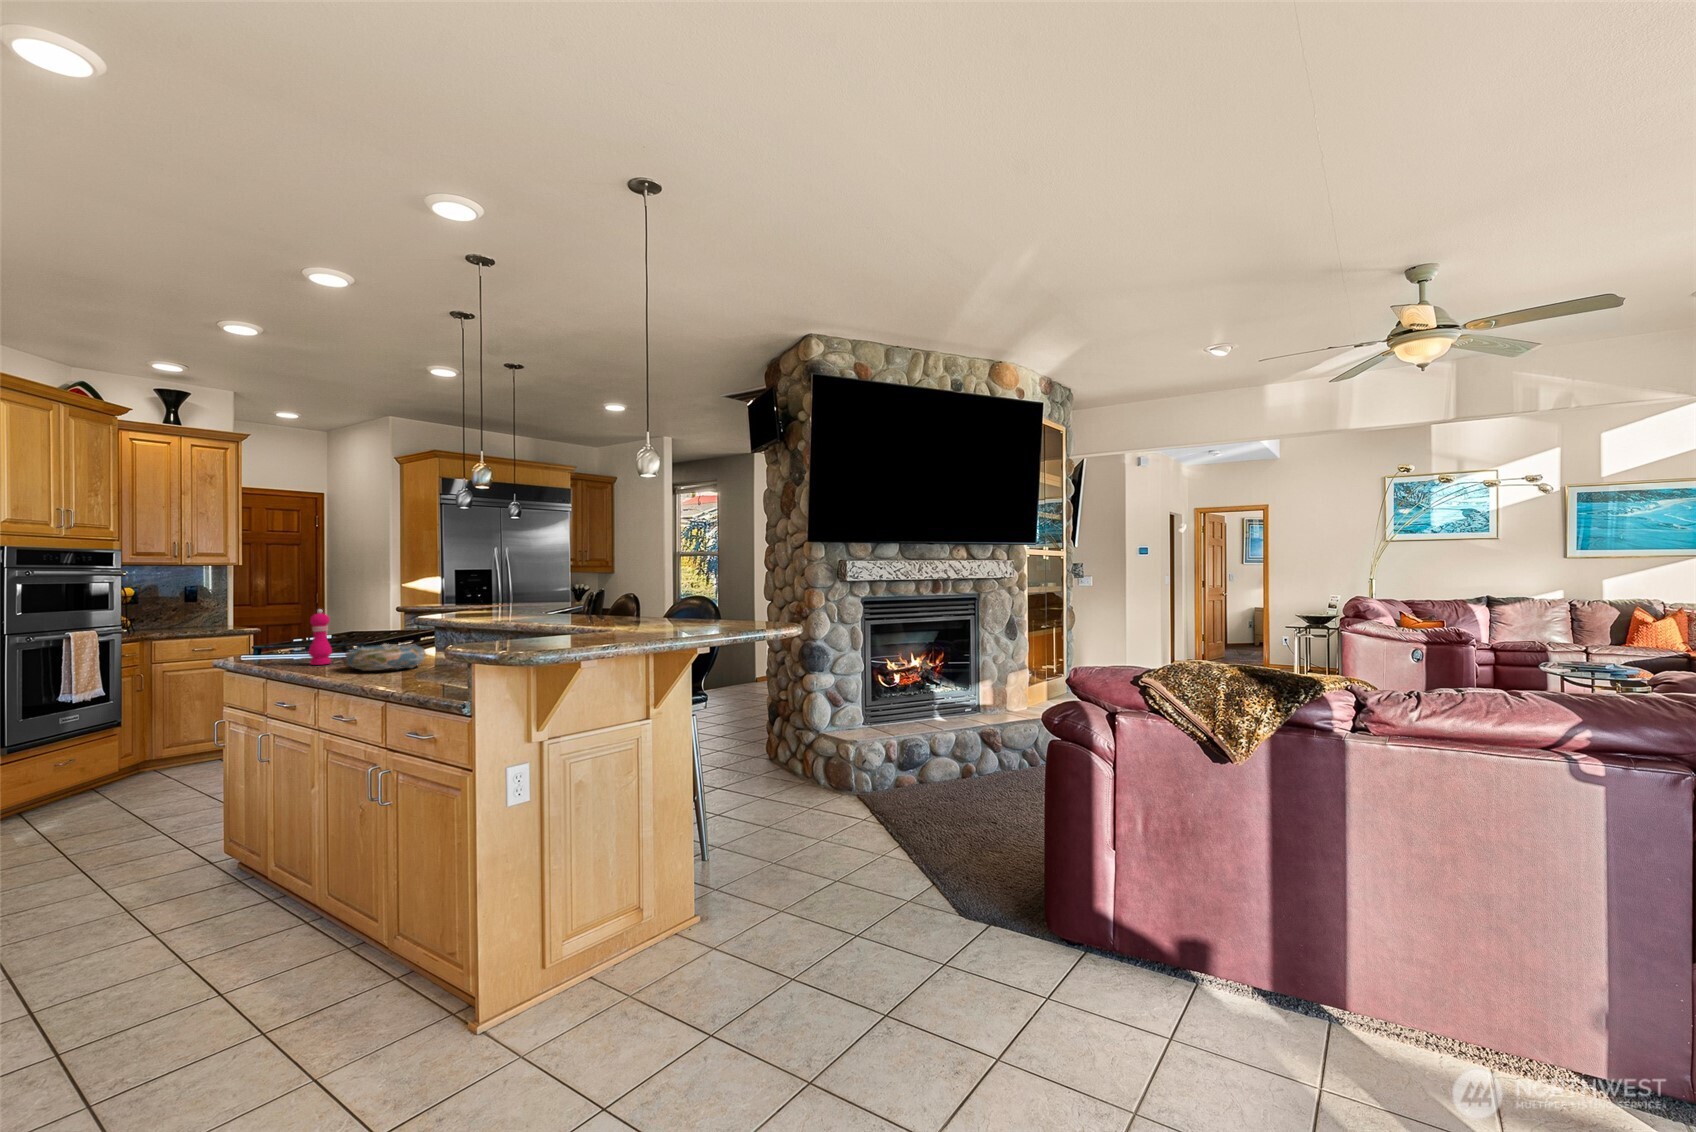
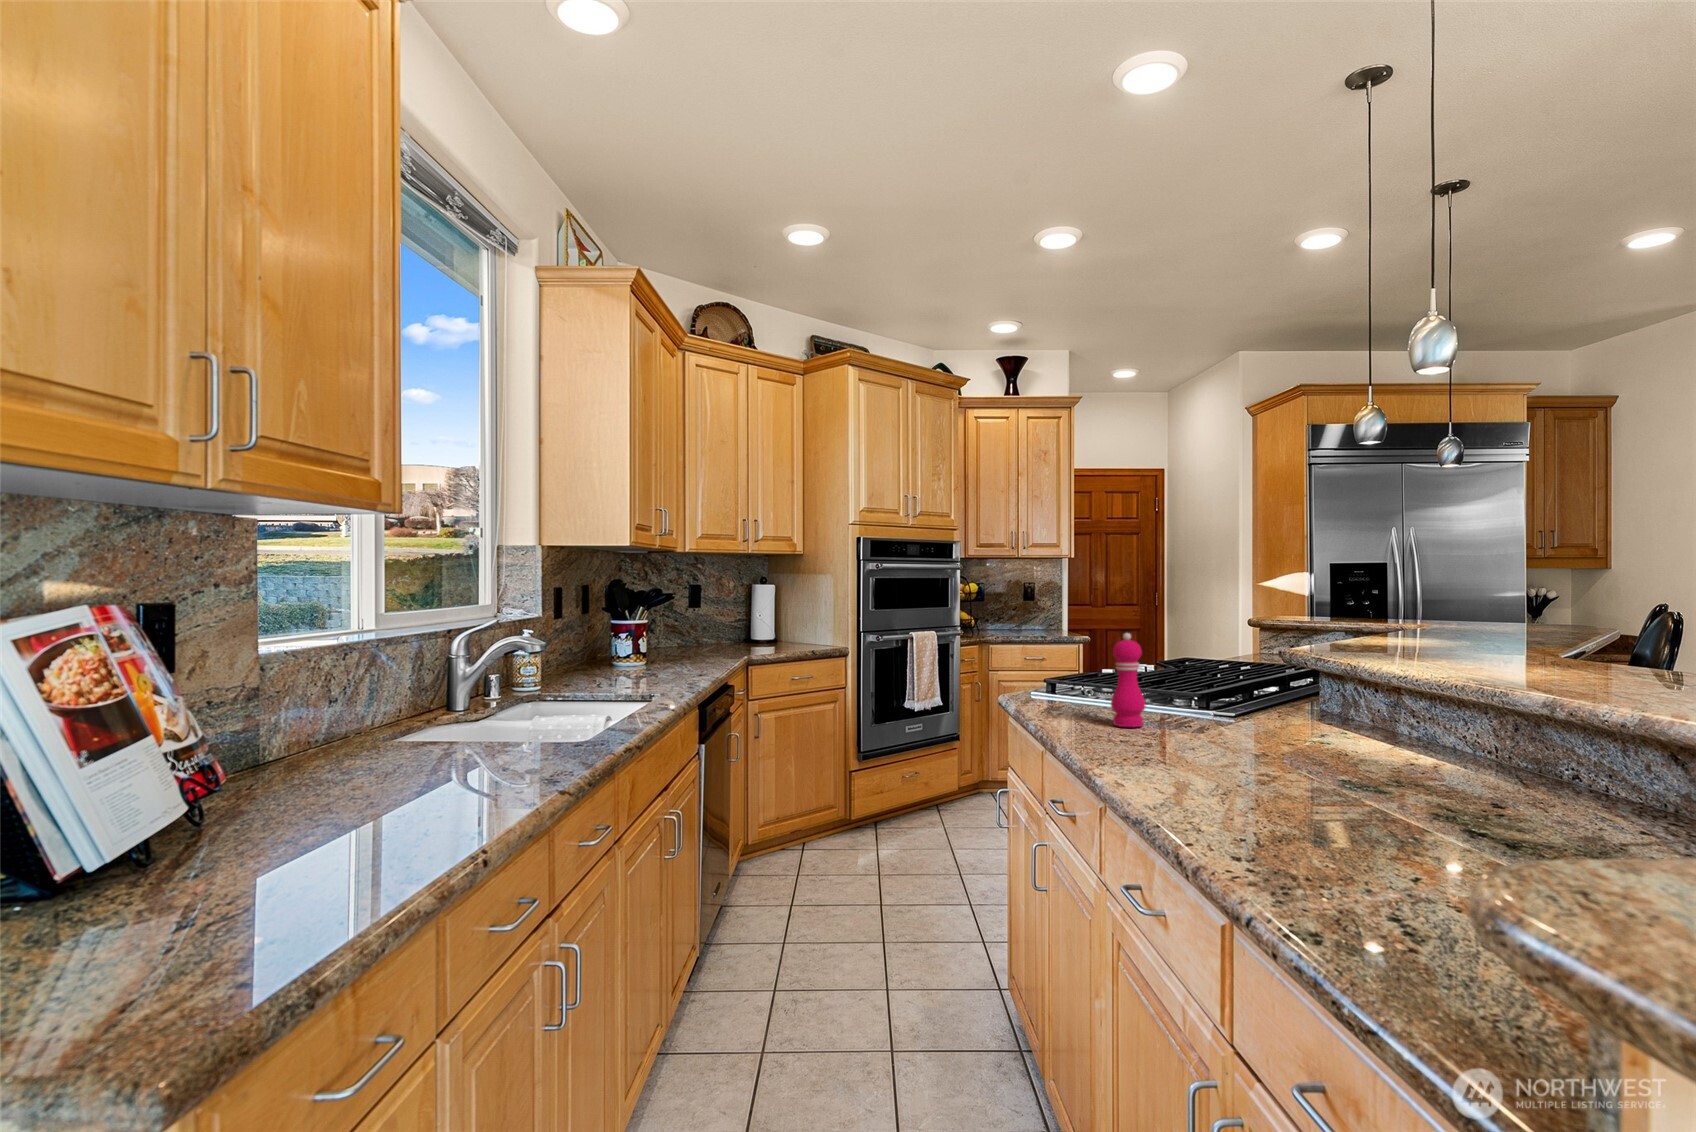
decorative bowl: present [345,644,426,669] -> none [1161,703,1304,760]

